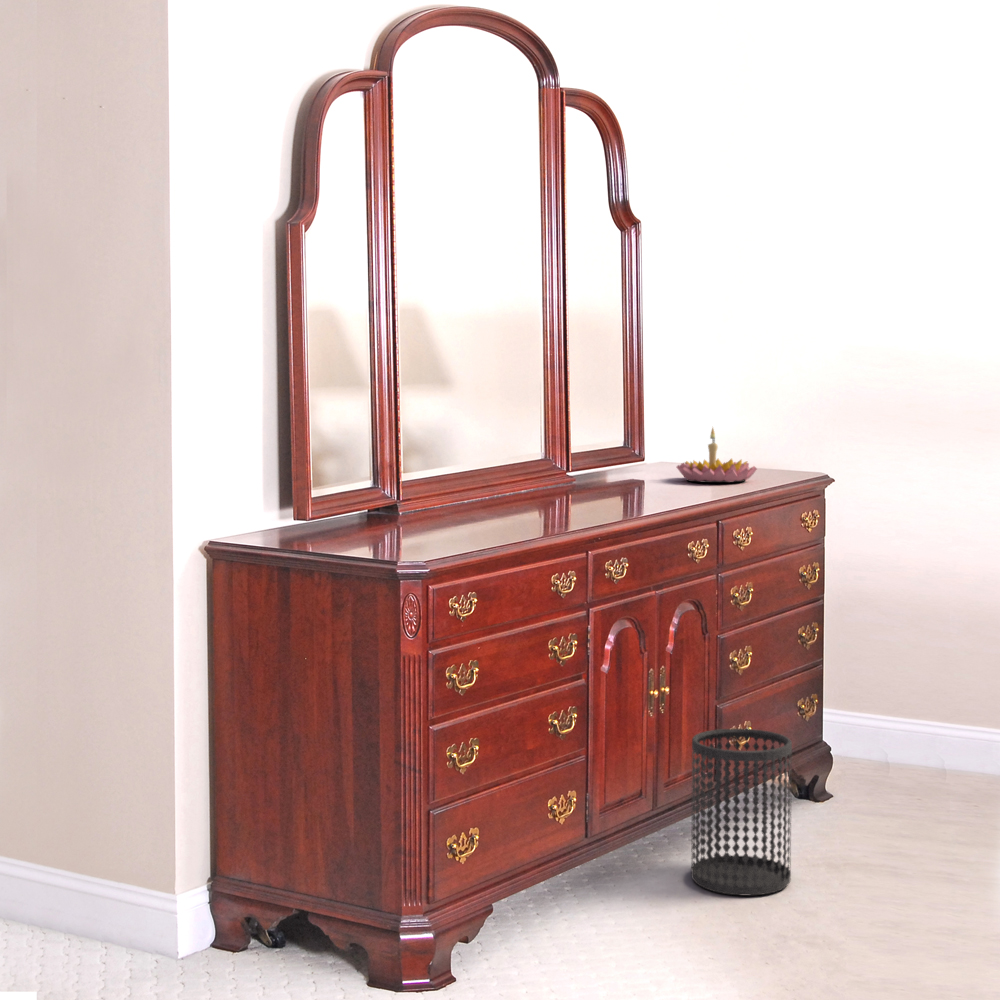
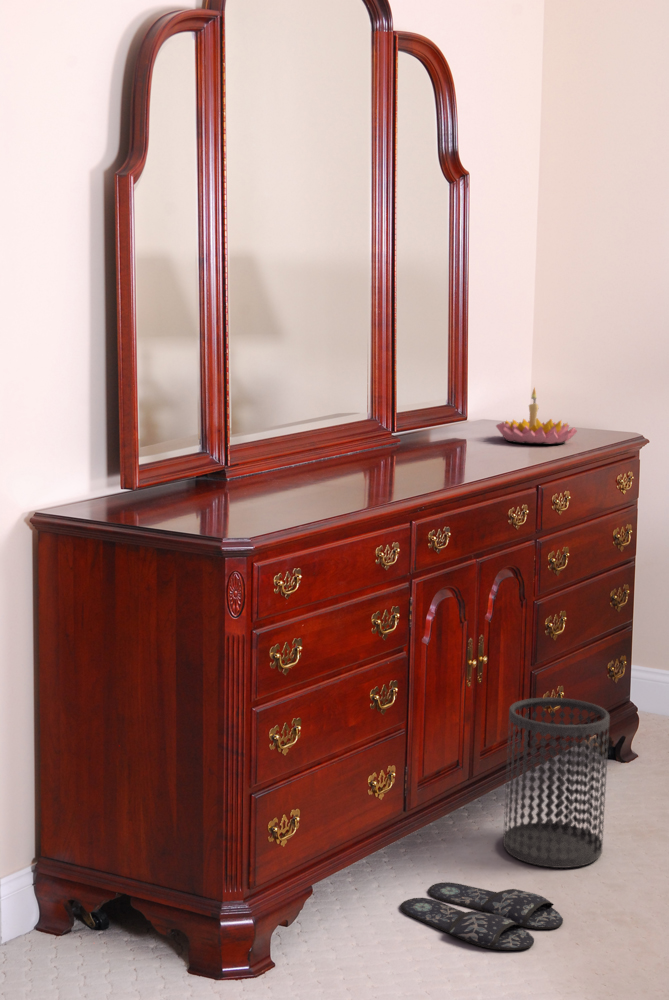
slippers: none [586,910,747,967] -> present [400,882,563,950]

